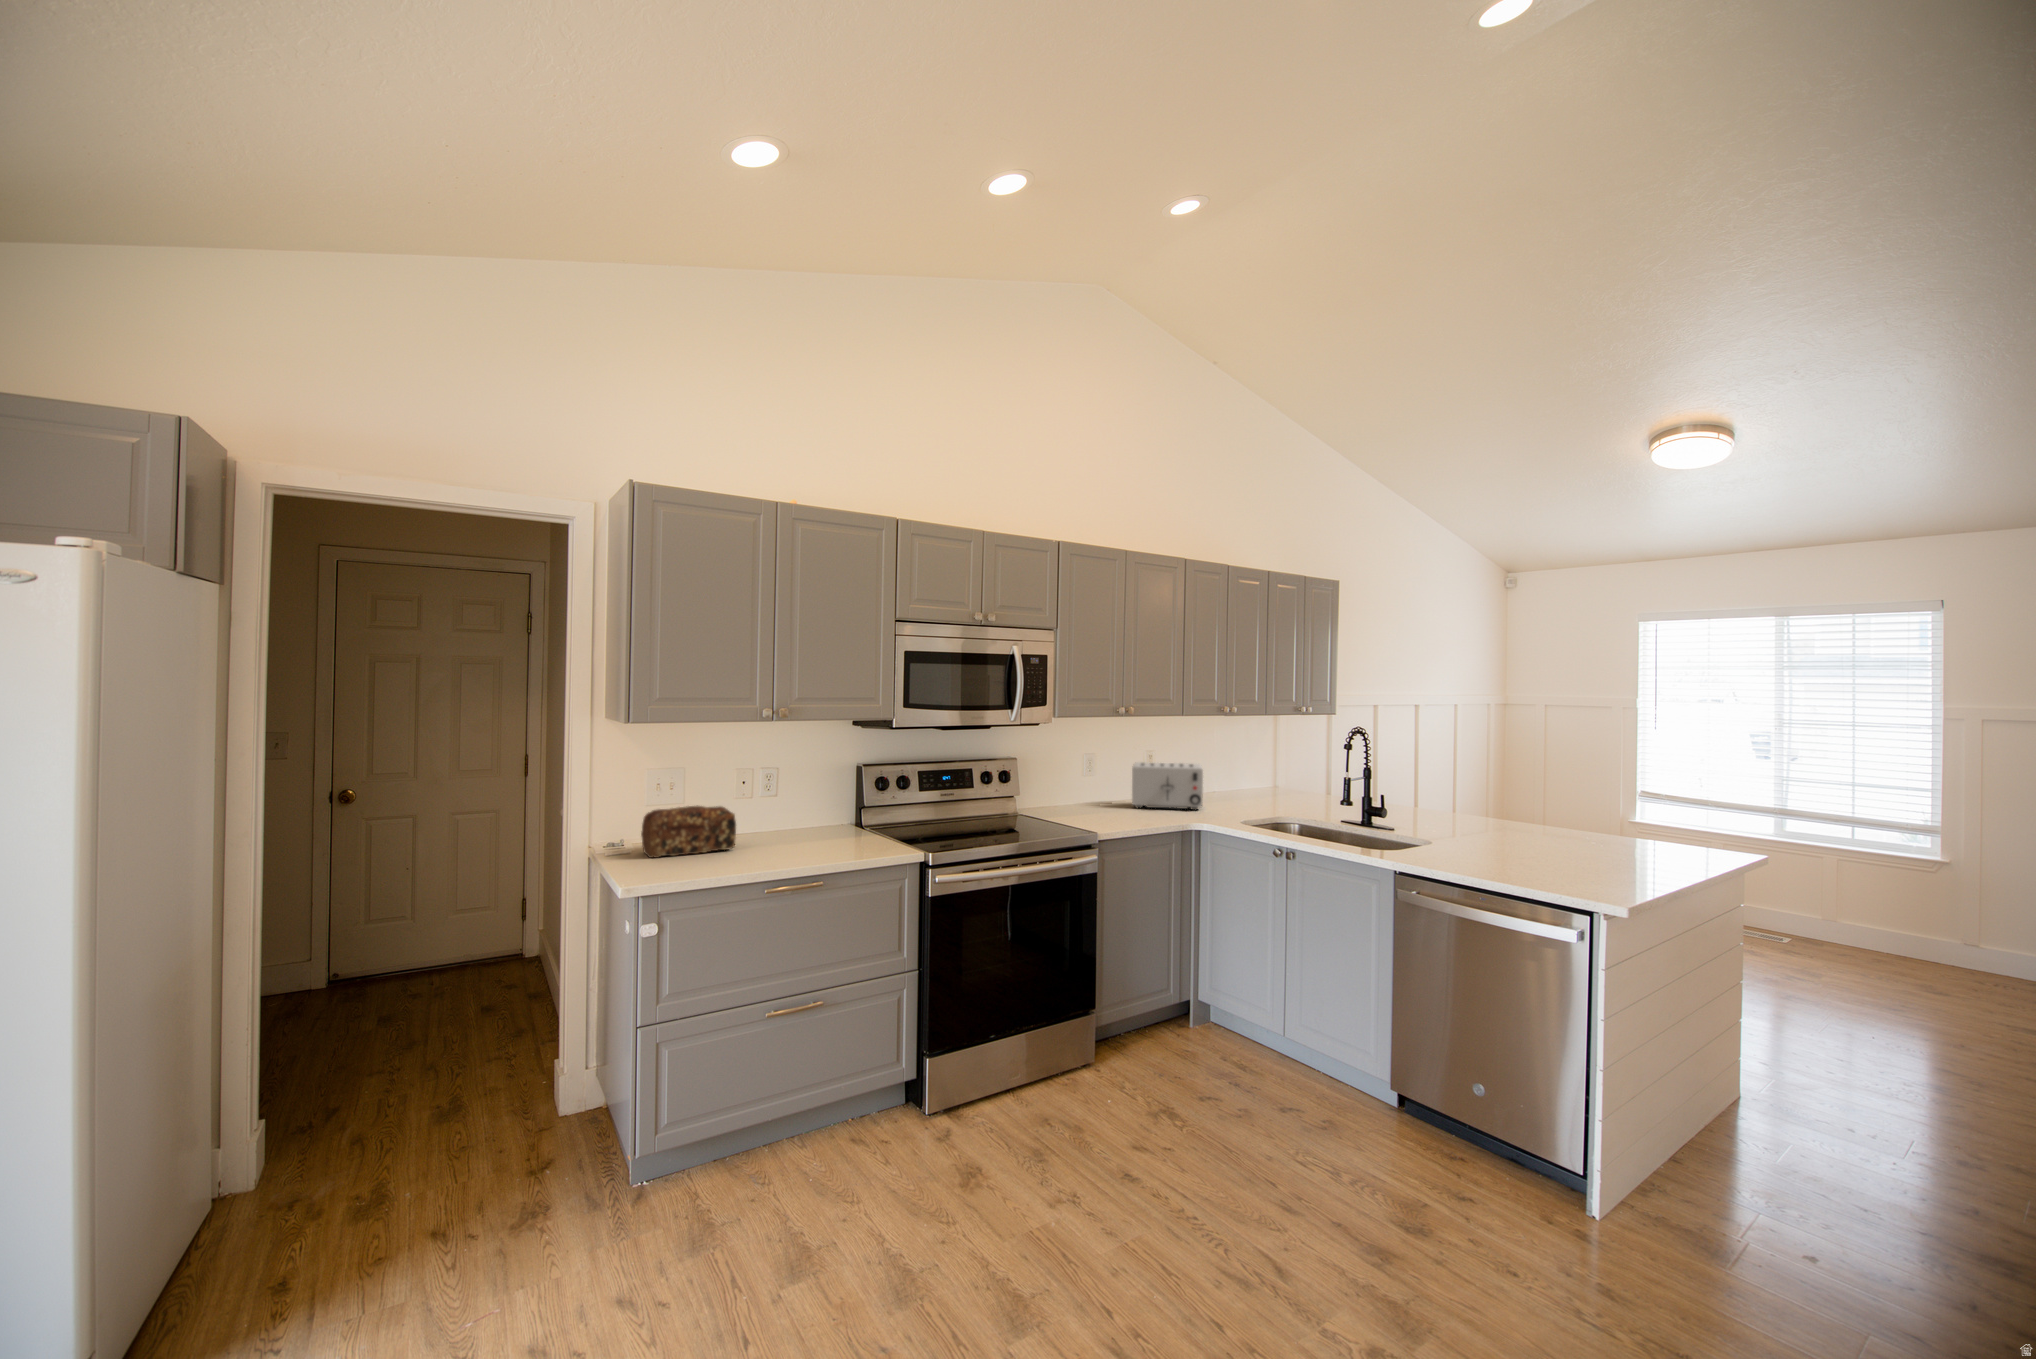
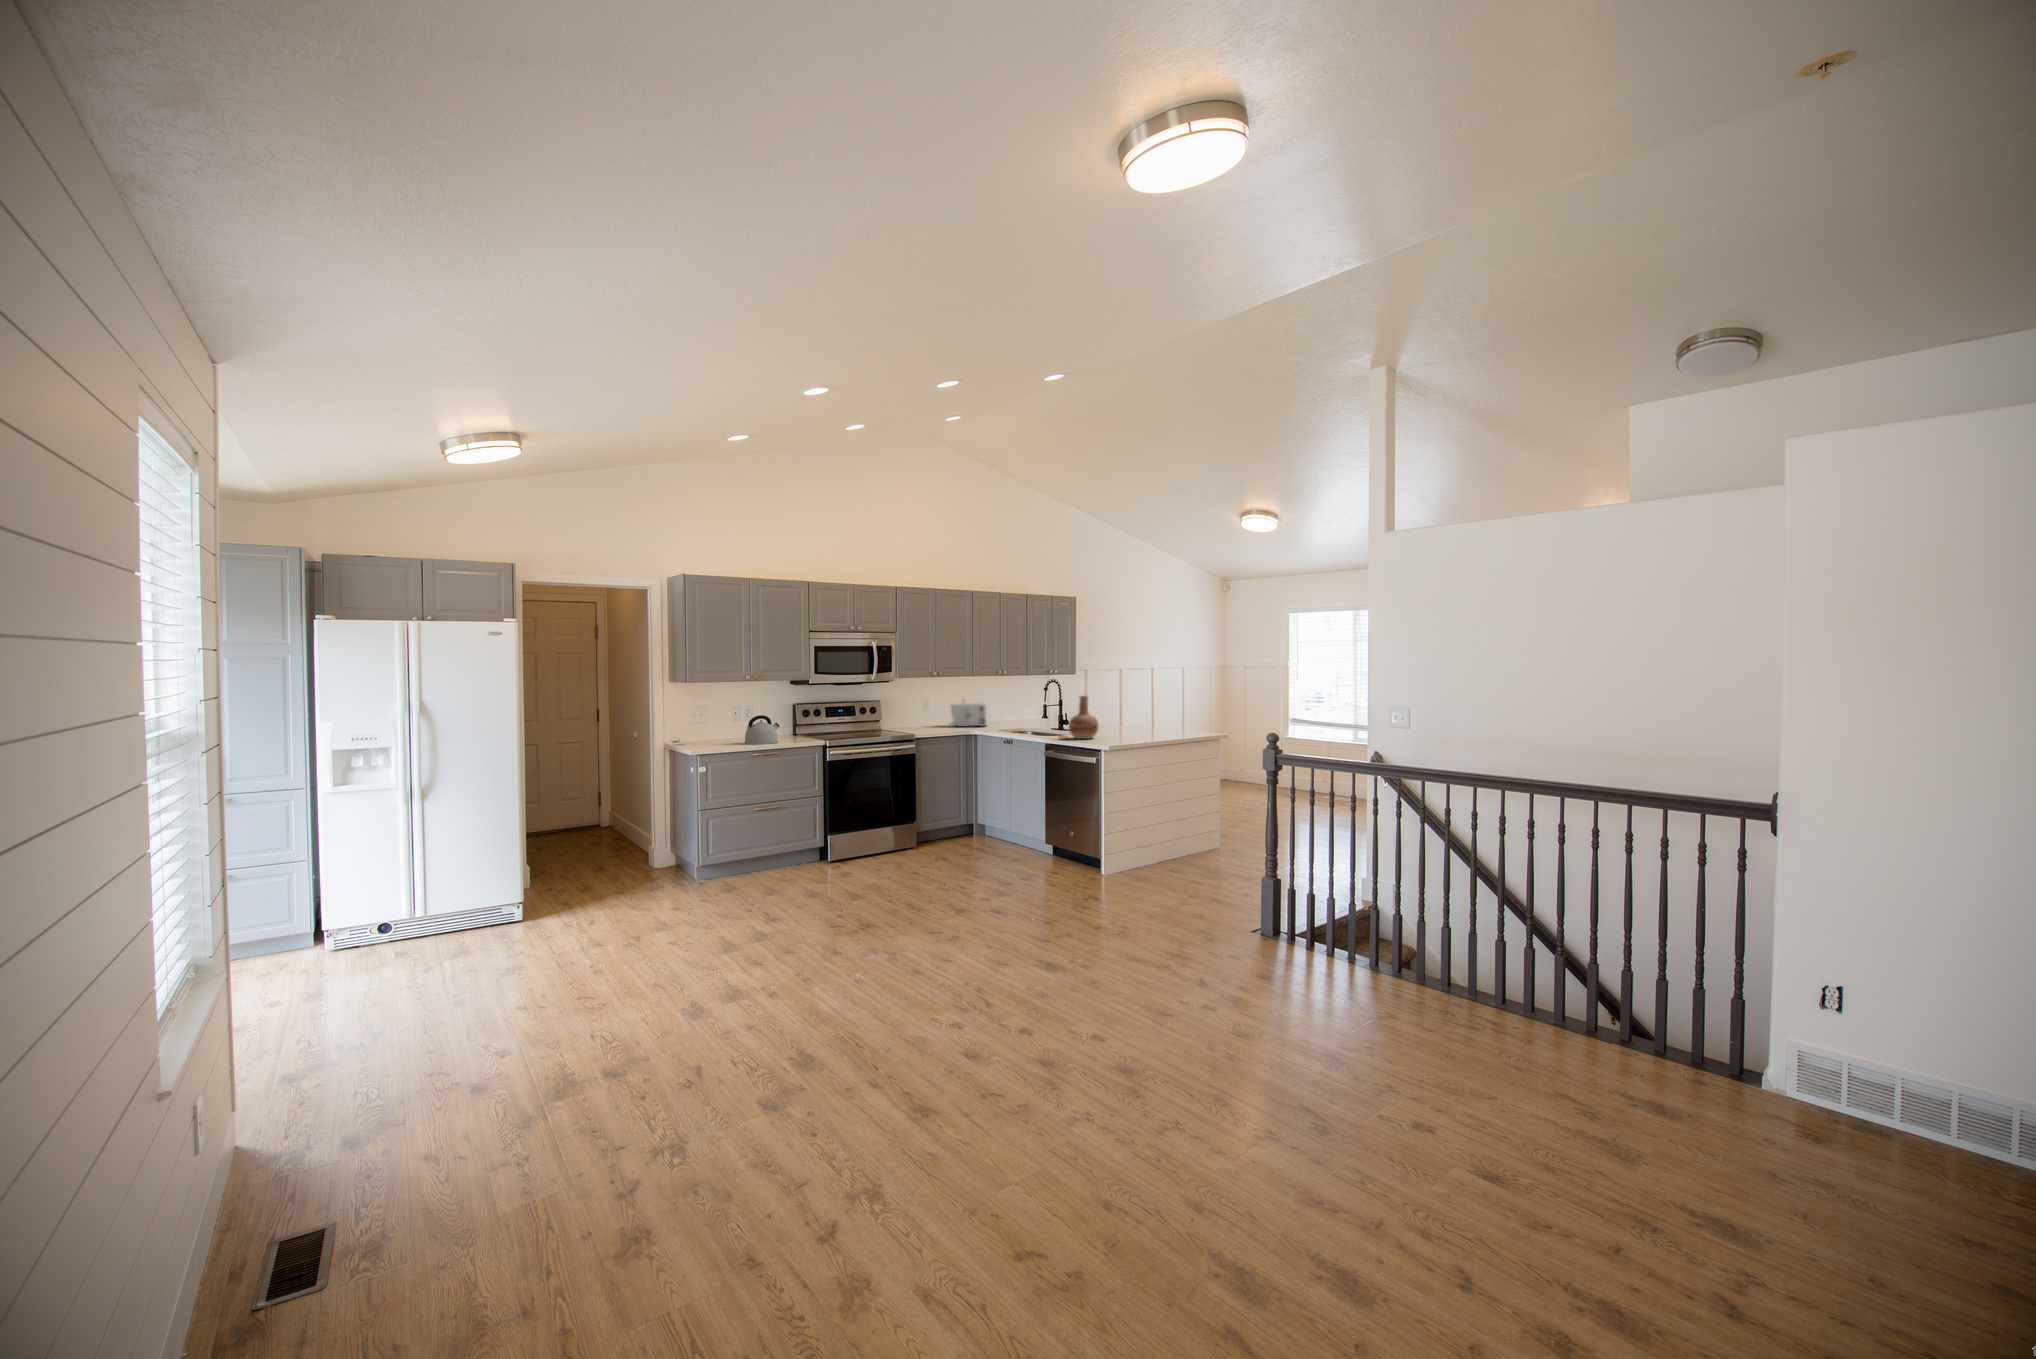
vase: none [1475,775,1553,876] -> present [1069,696,1098,739]
kettle: none [754,795,829,861] -> present [745,715,779,745]
bread loaf: present [641,806,736,858] -> none [690,722,735,745]

